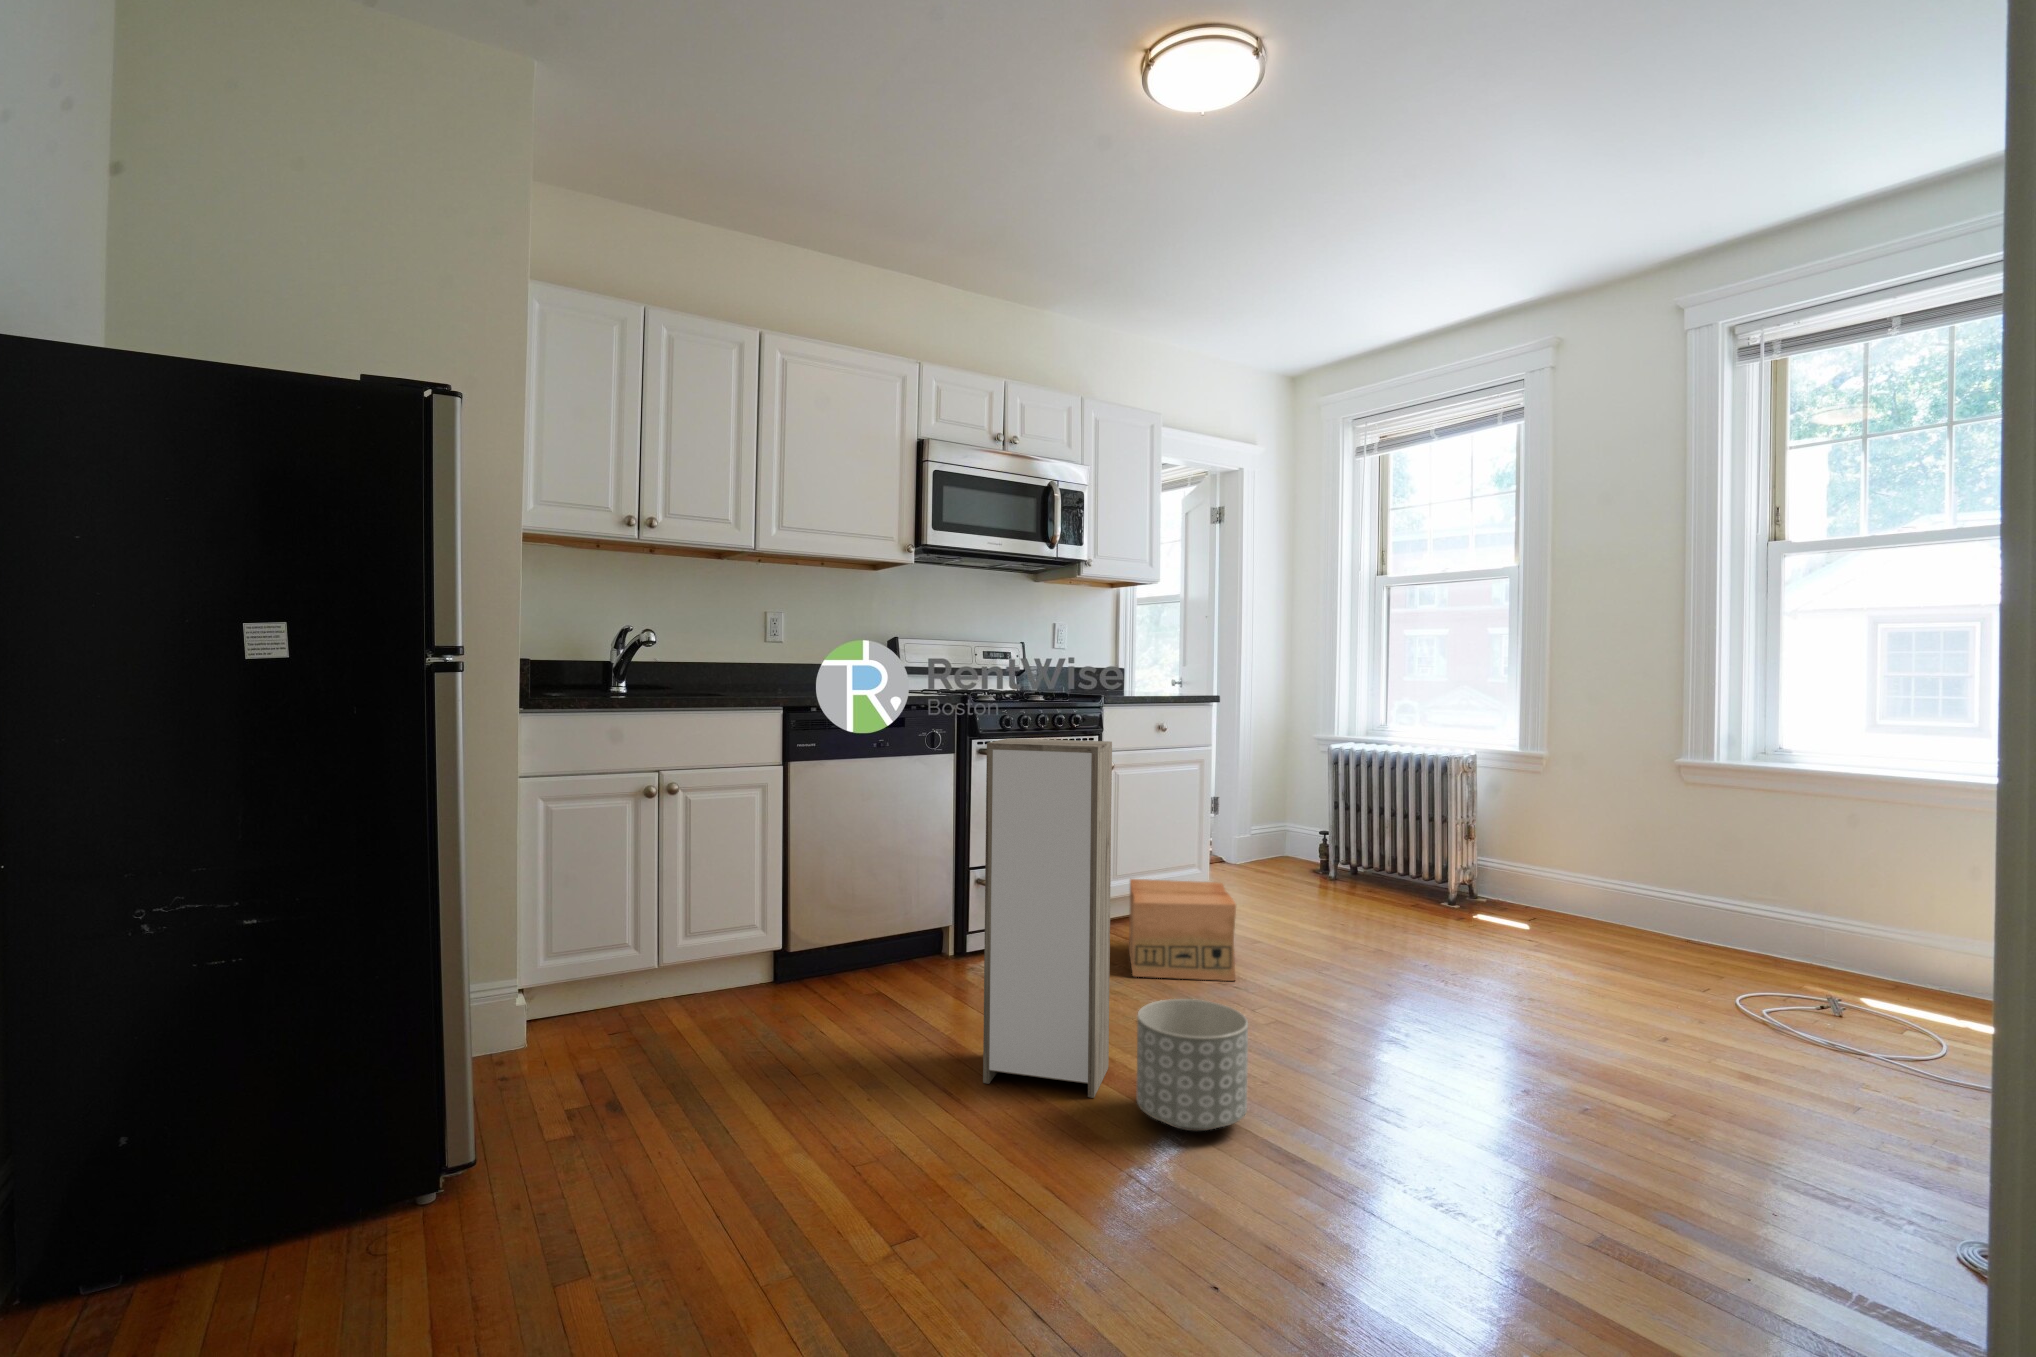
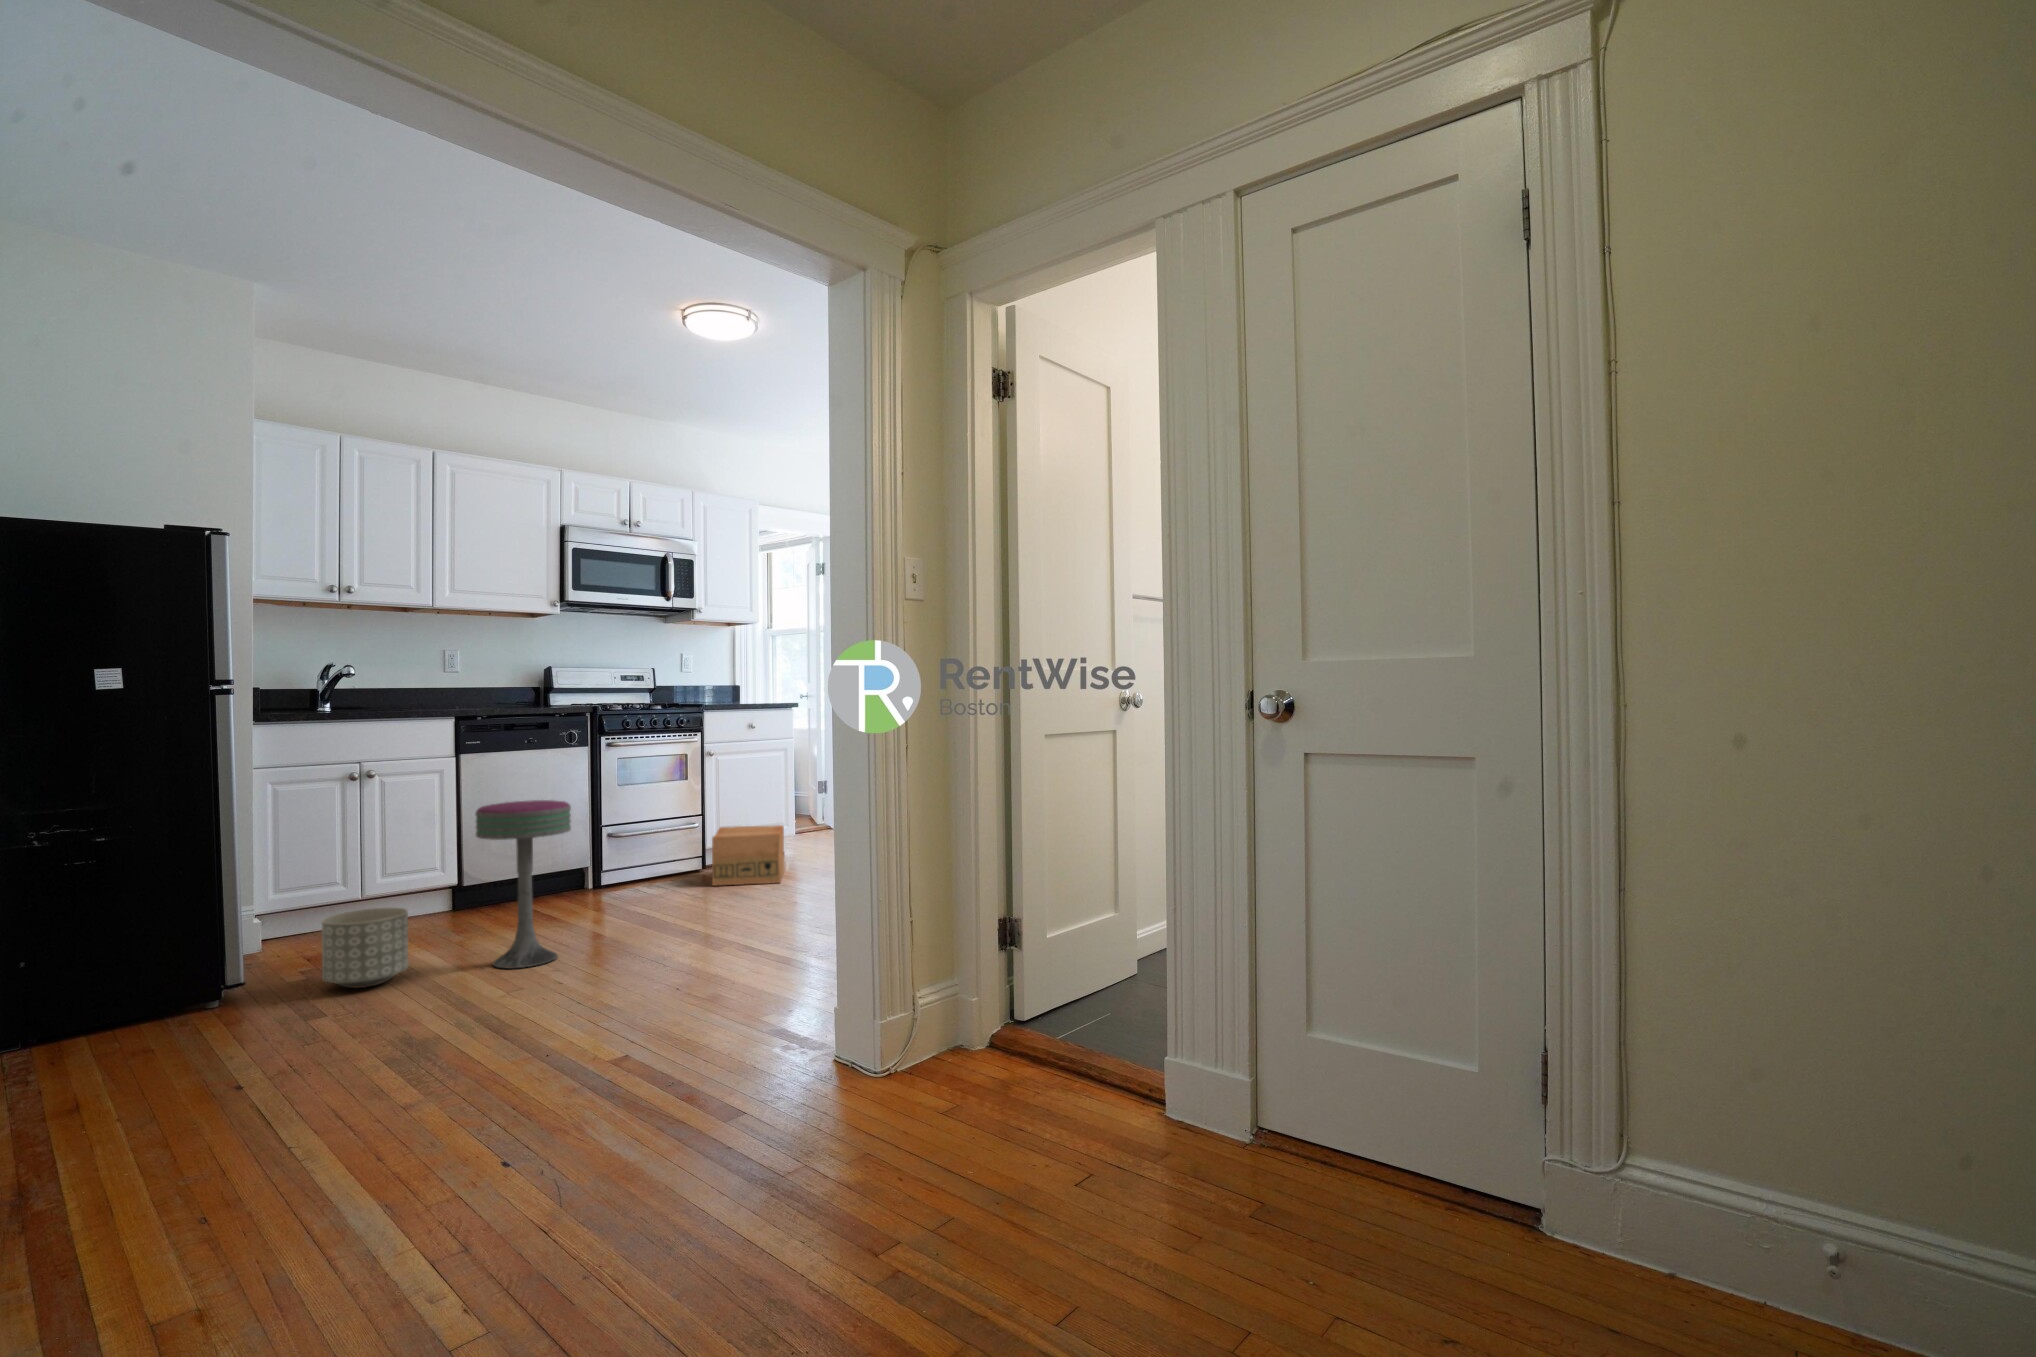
storage cabinet: present [983,738,1112,1098] -> none [581,728,667,933]
bar stool: none [837,869,993,1191] -> present [475,800,571,968]
planter: present [1136,999,1248,1131] -> present [322,907,408,988]

